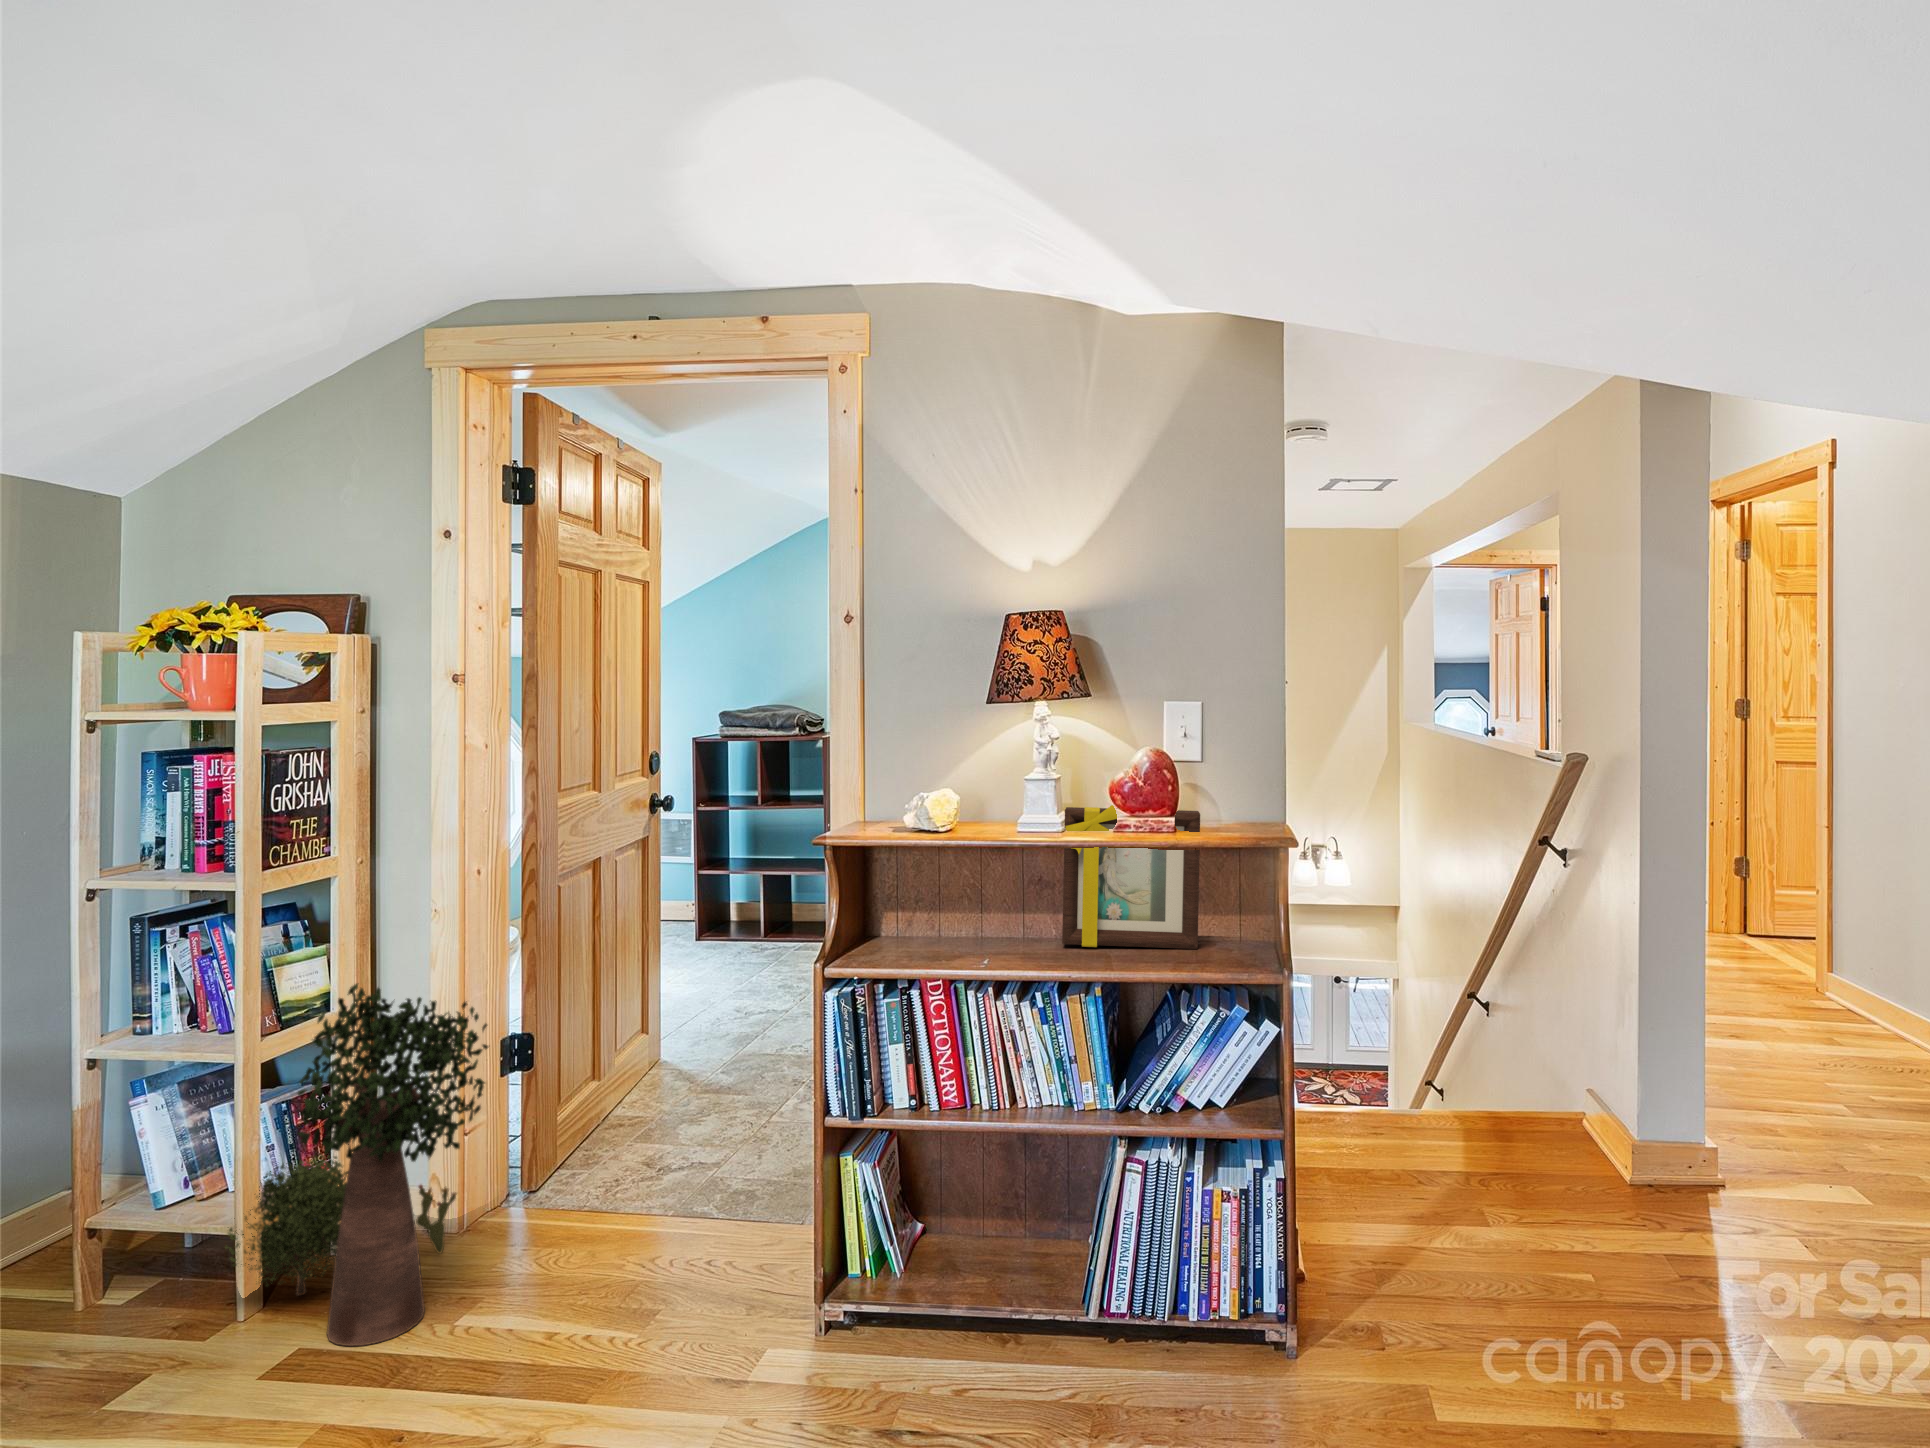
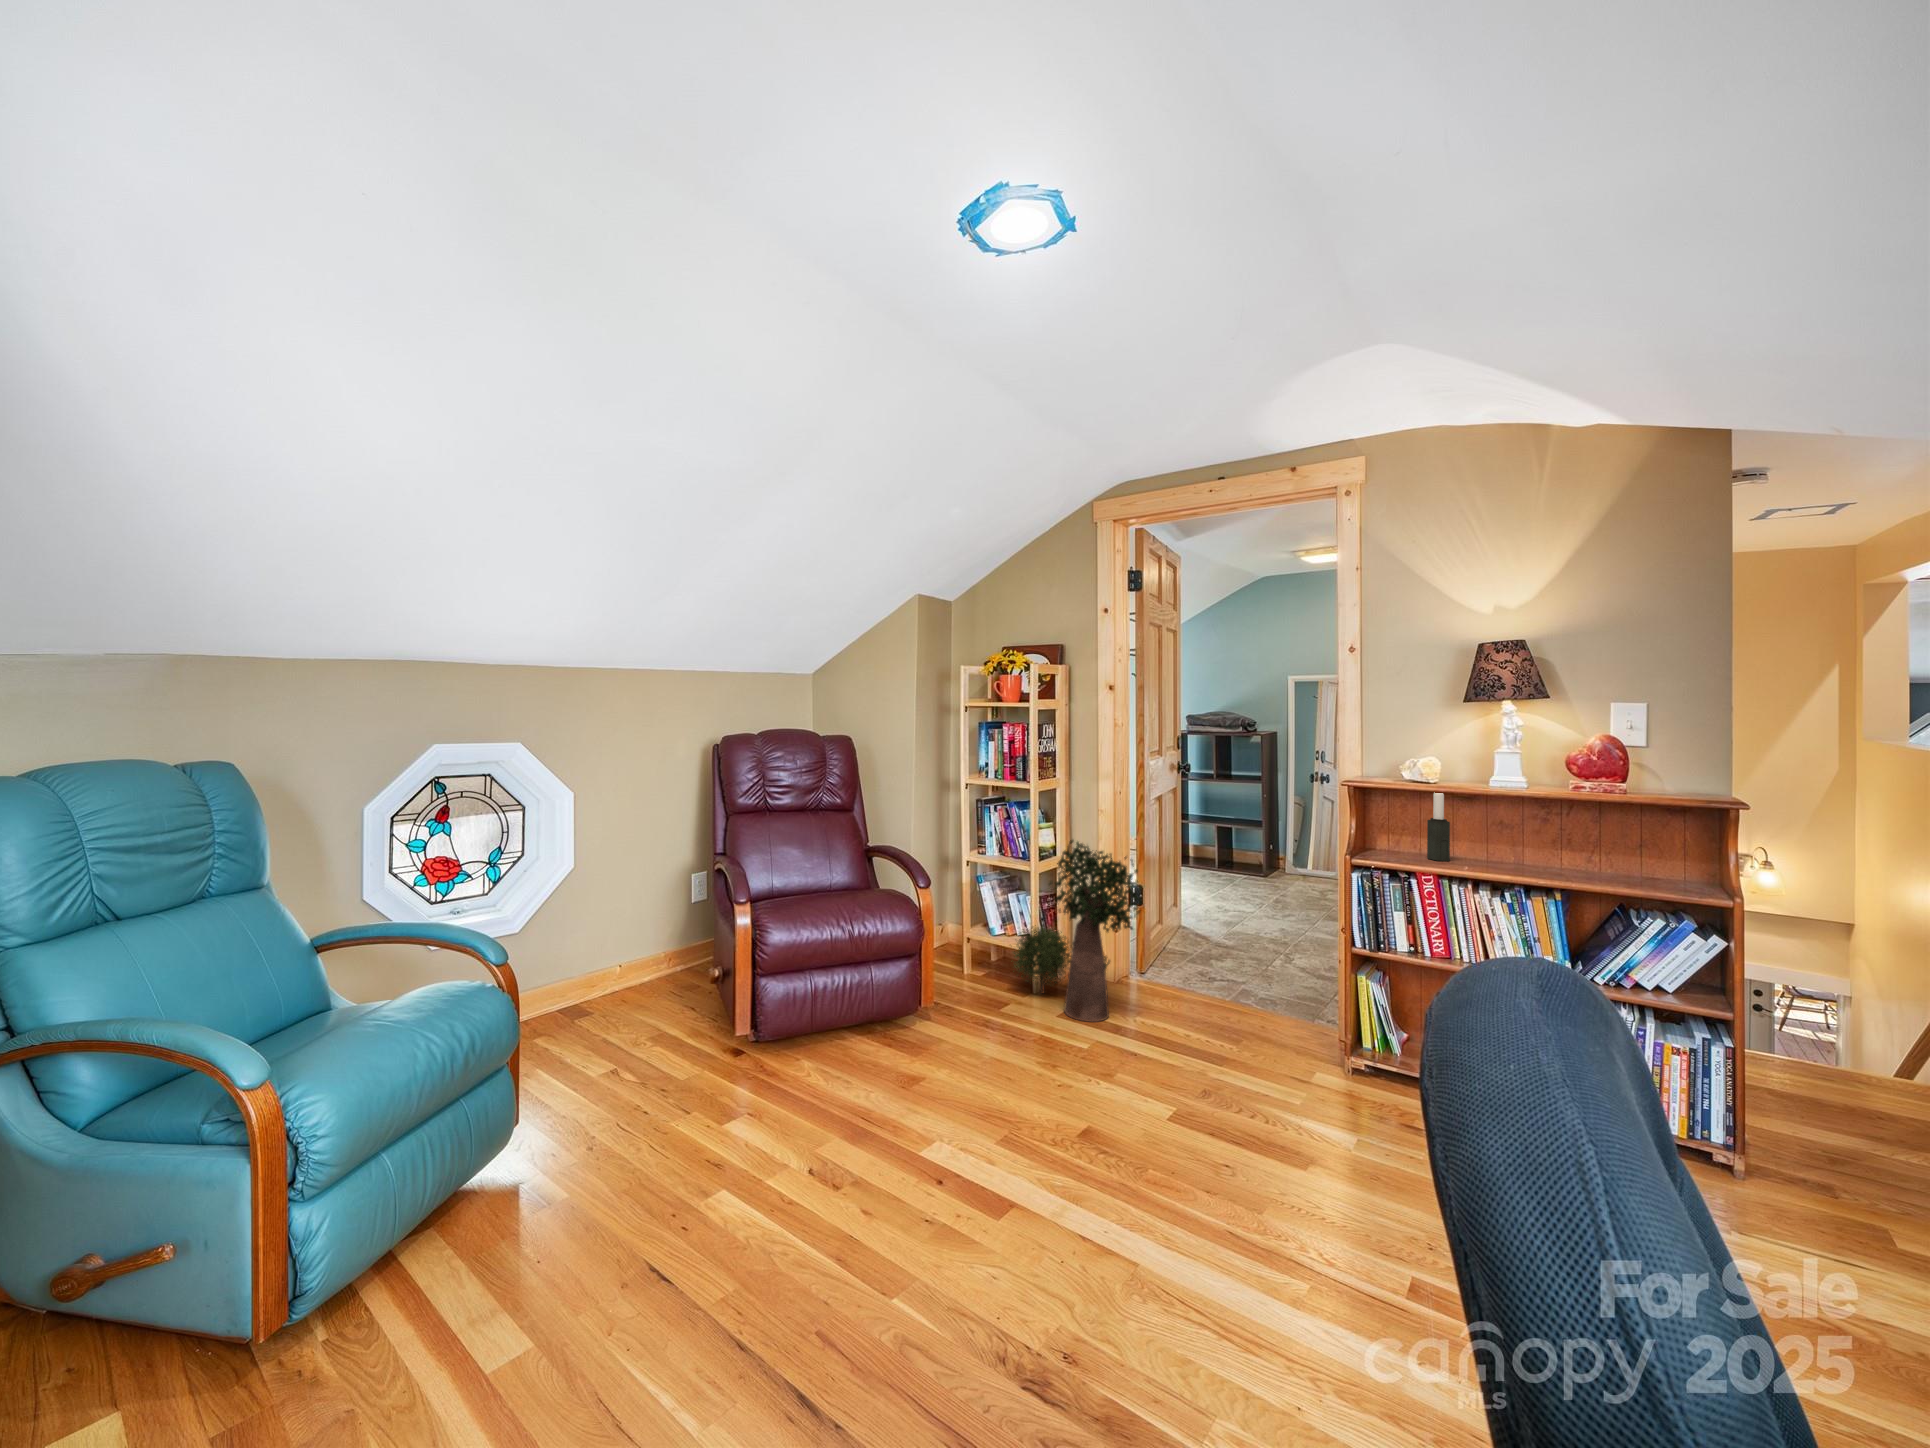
picture frame: present [1062,805,1200,949] -> none [1522,775,1645,880]
candle: none [940,830,970,952] -> present [1427,792,1450,861]

